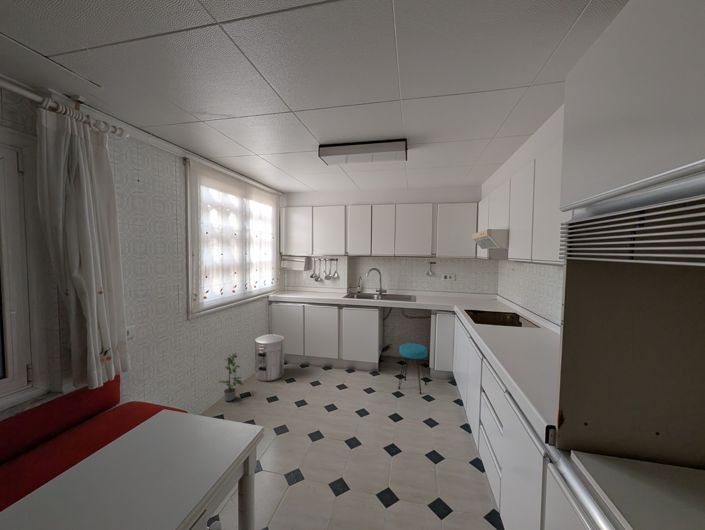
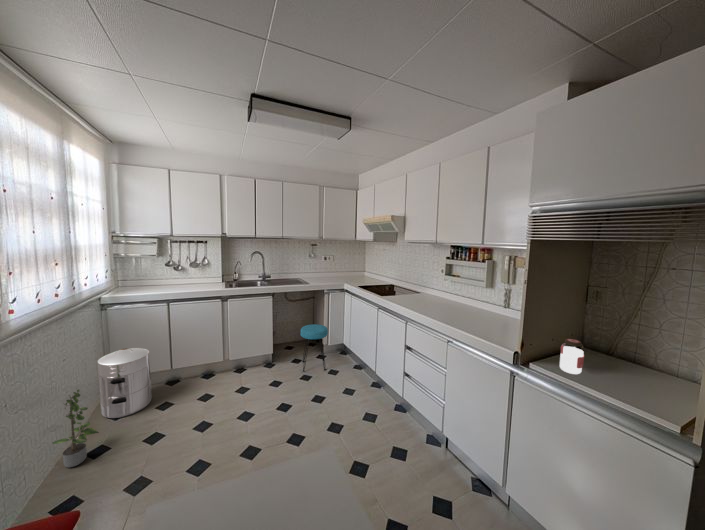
jar: none [609,422,657,491] -> present [560,339,584,374]

